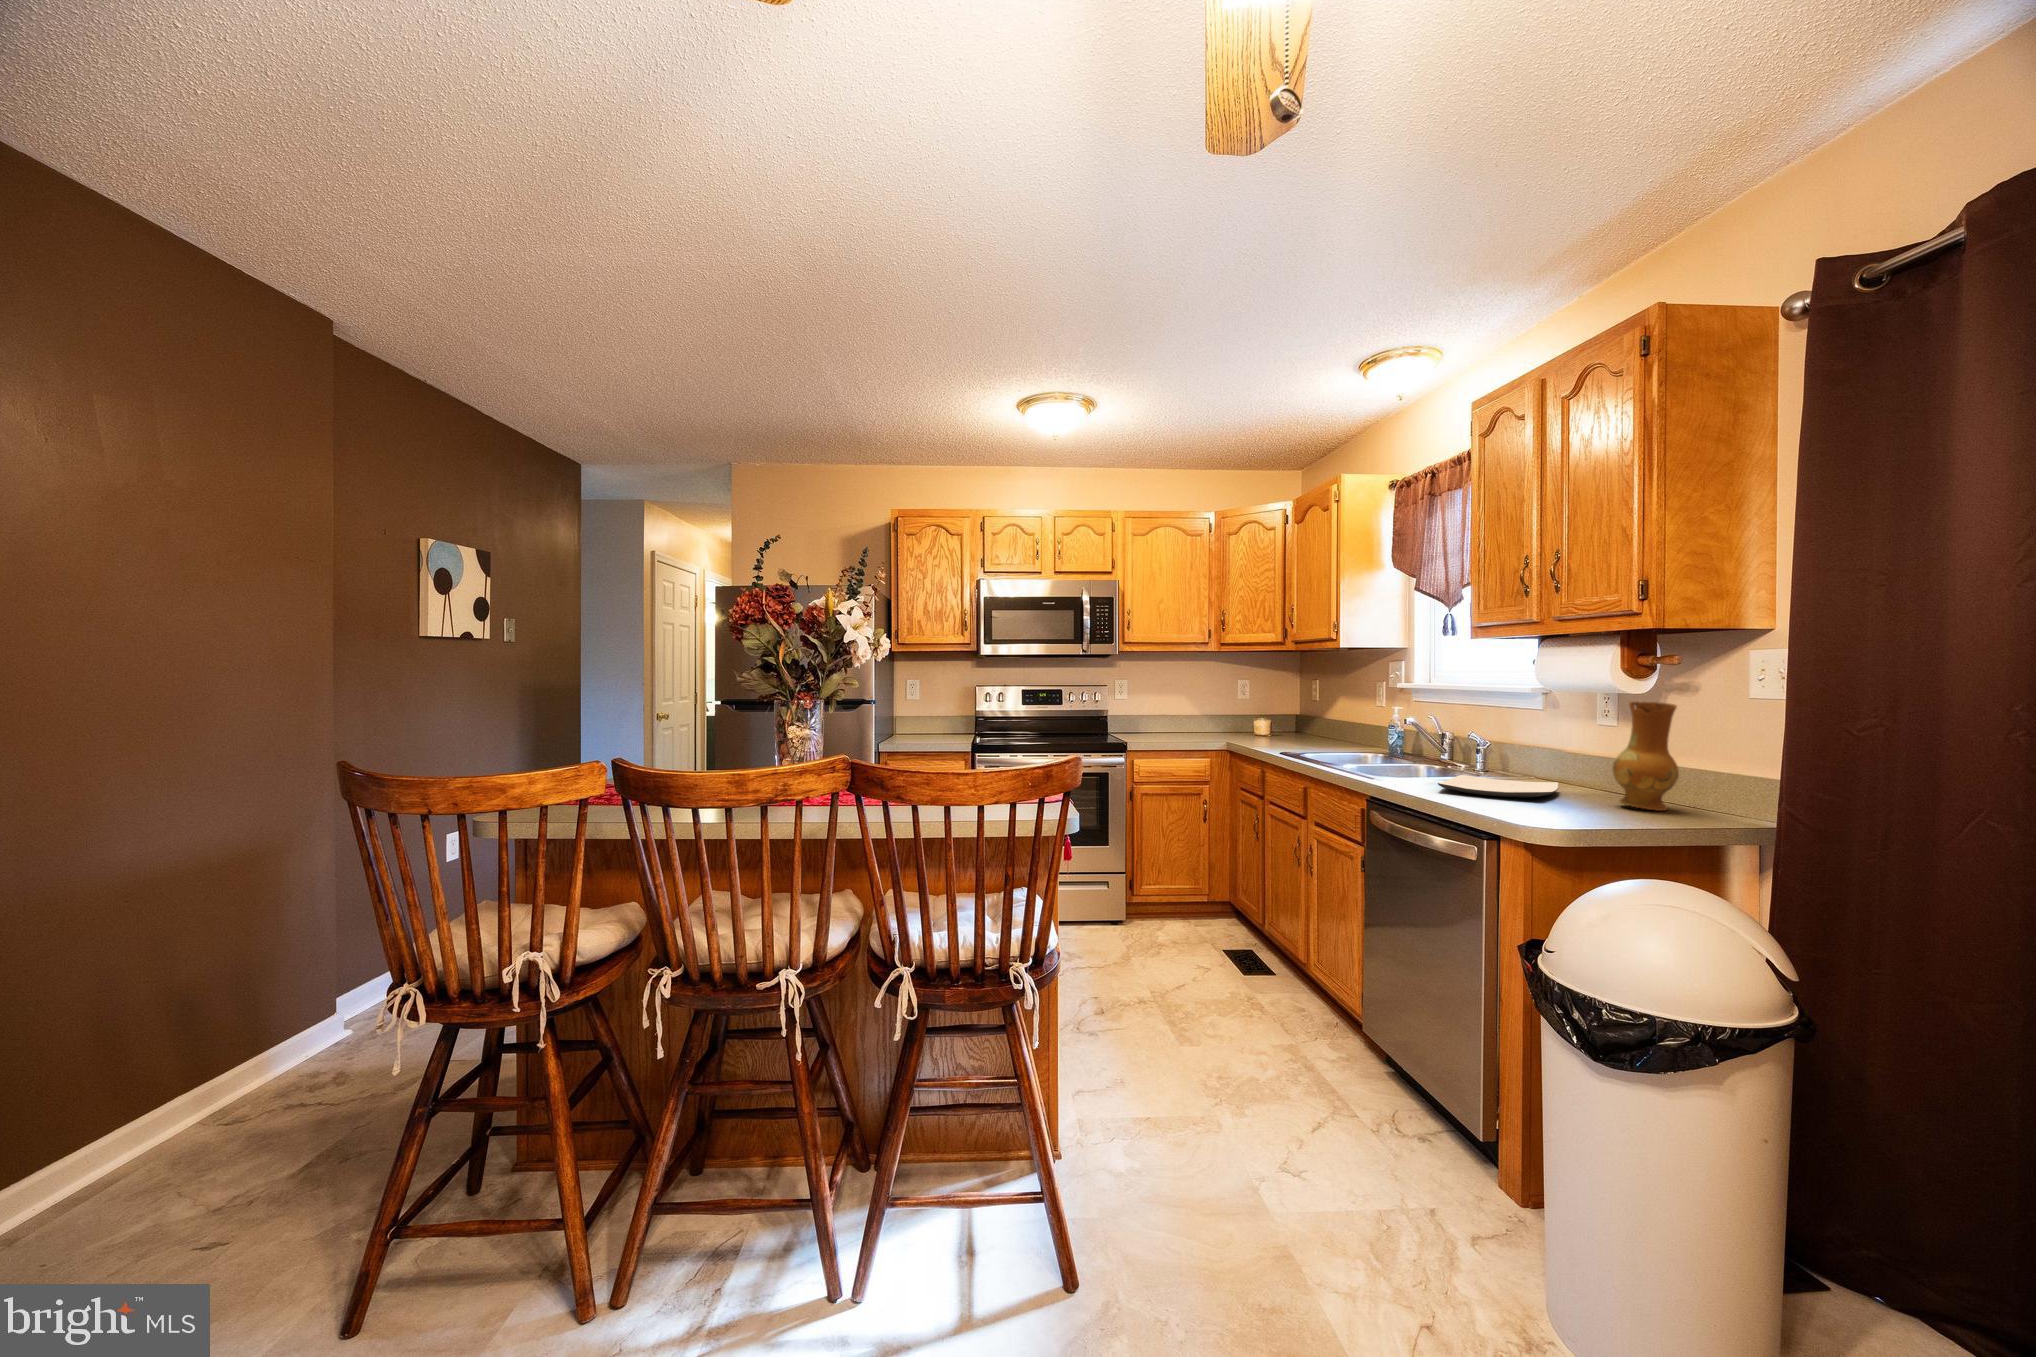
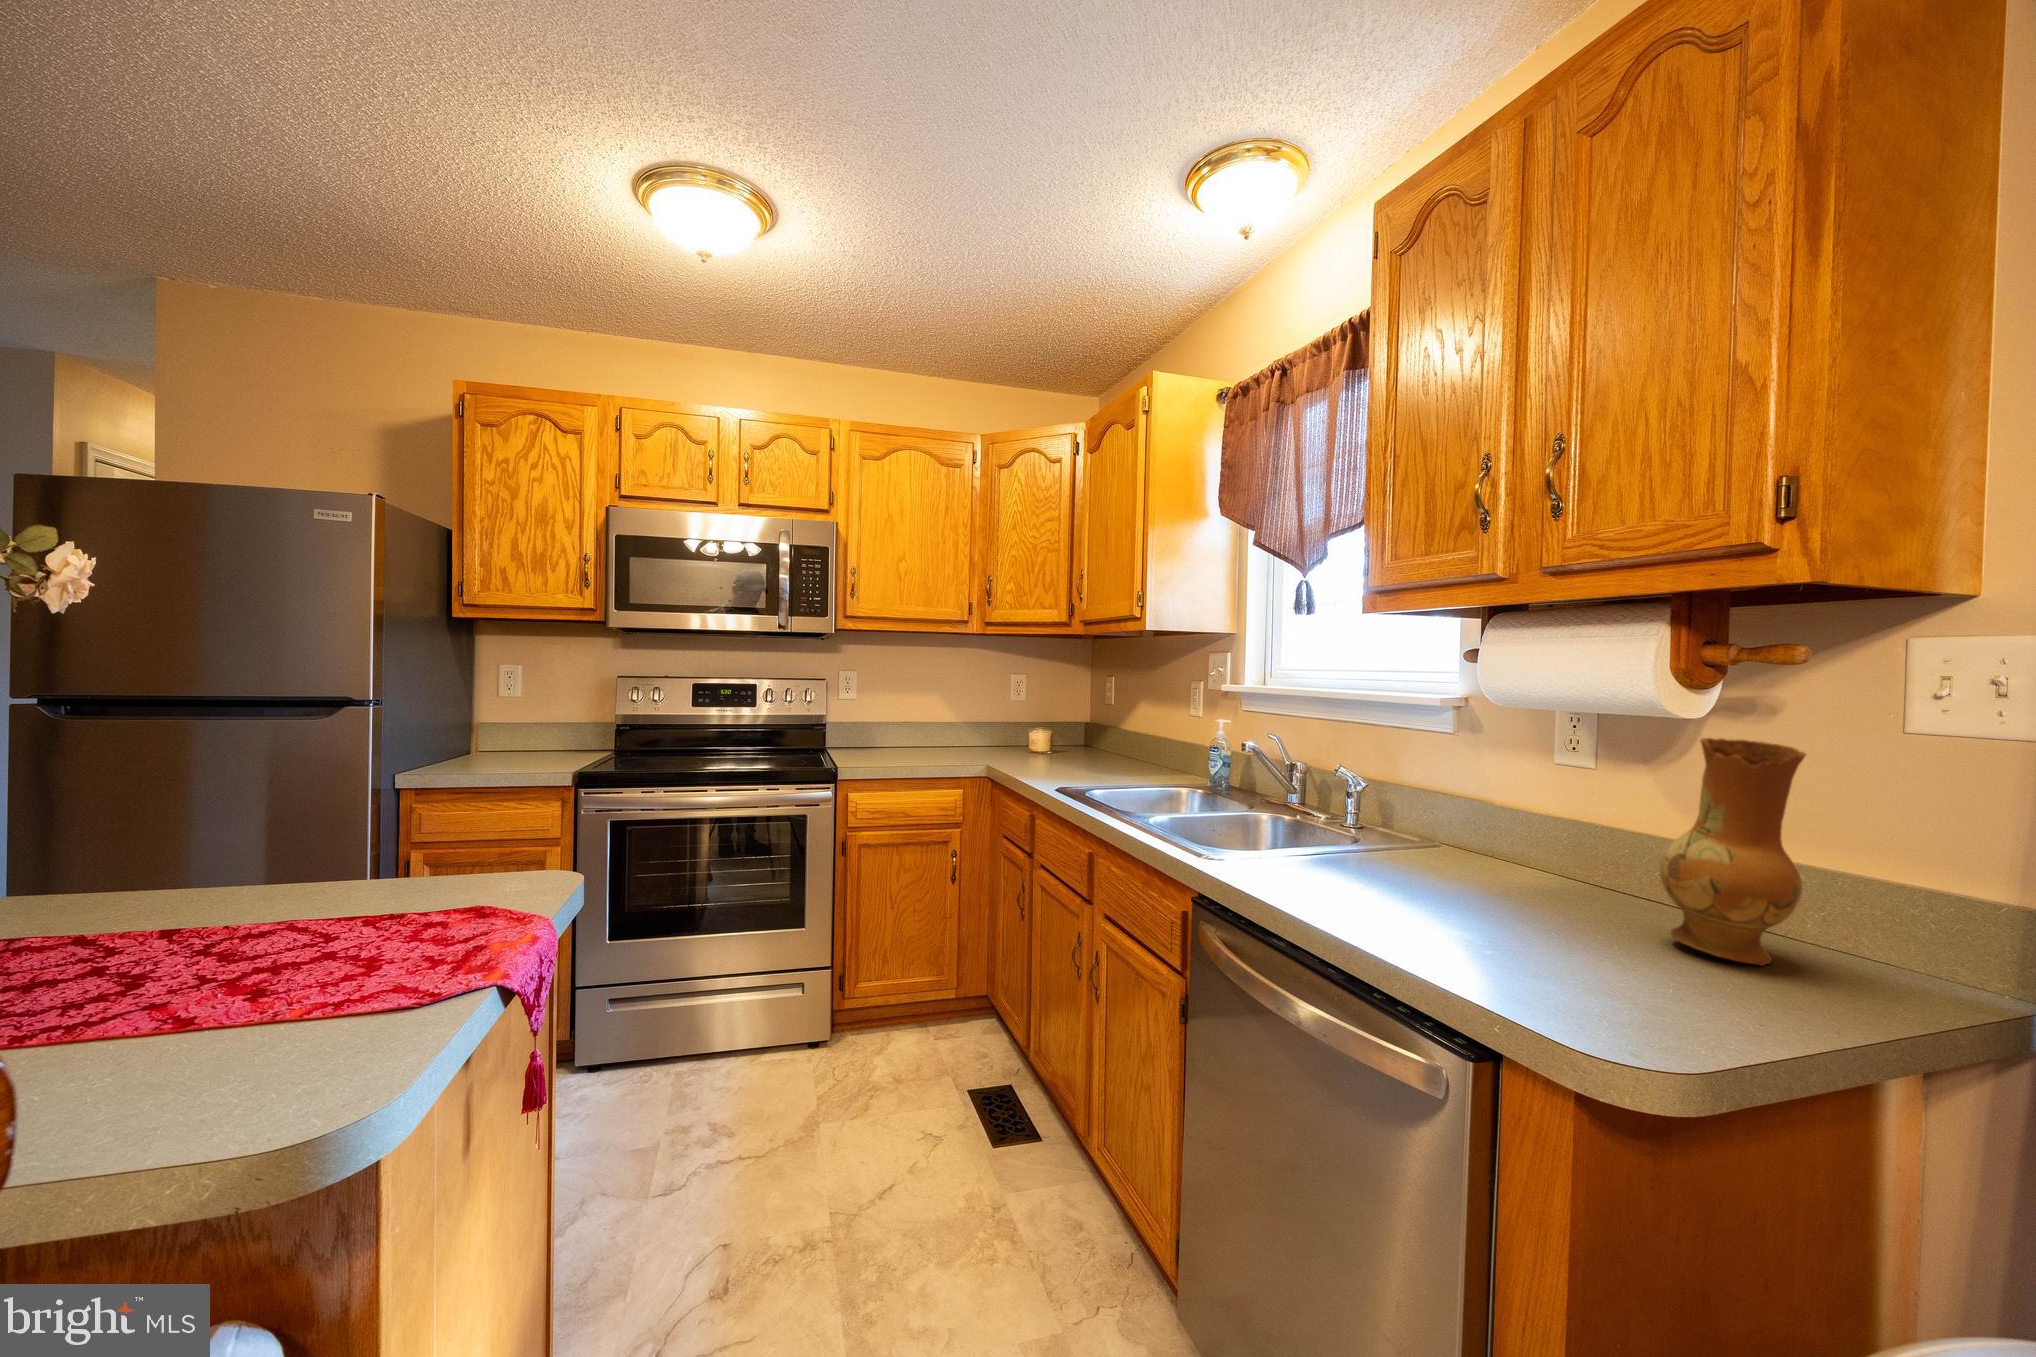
plate: present [1438,775,1558,798] -> none [1328,854,1537,924]

